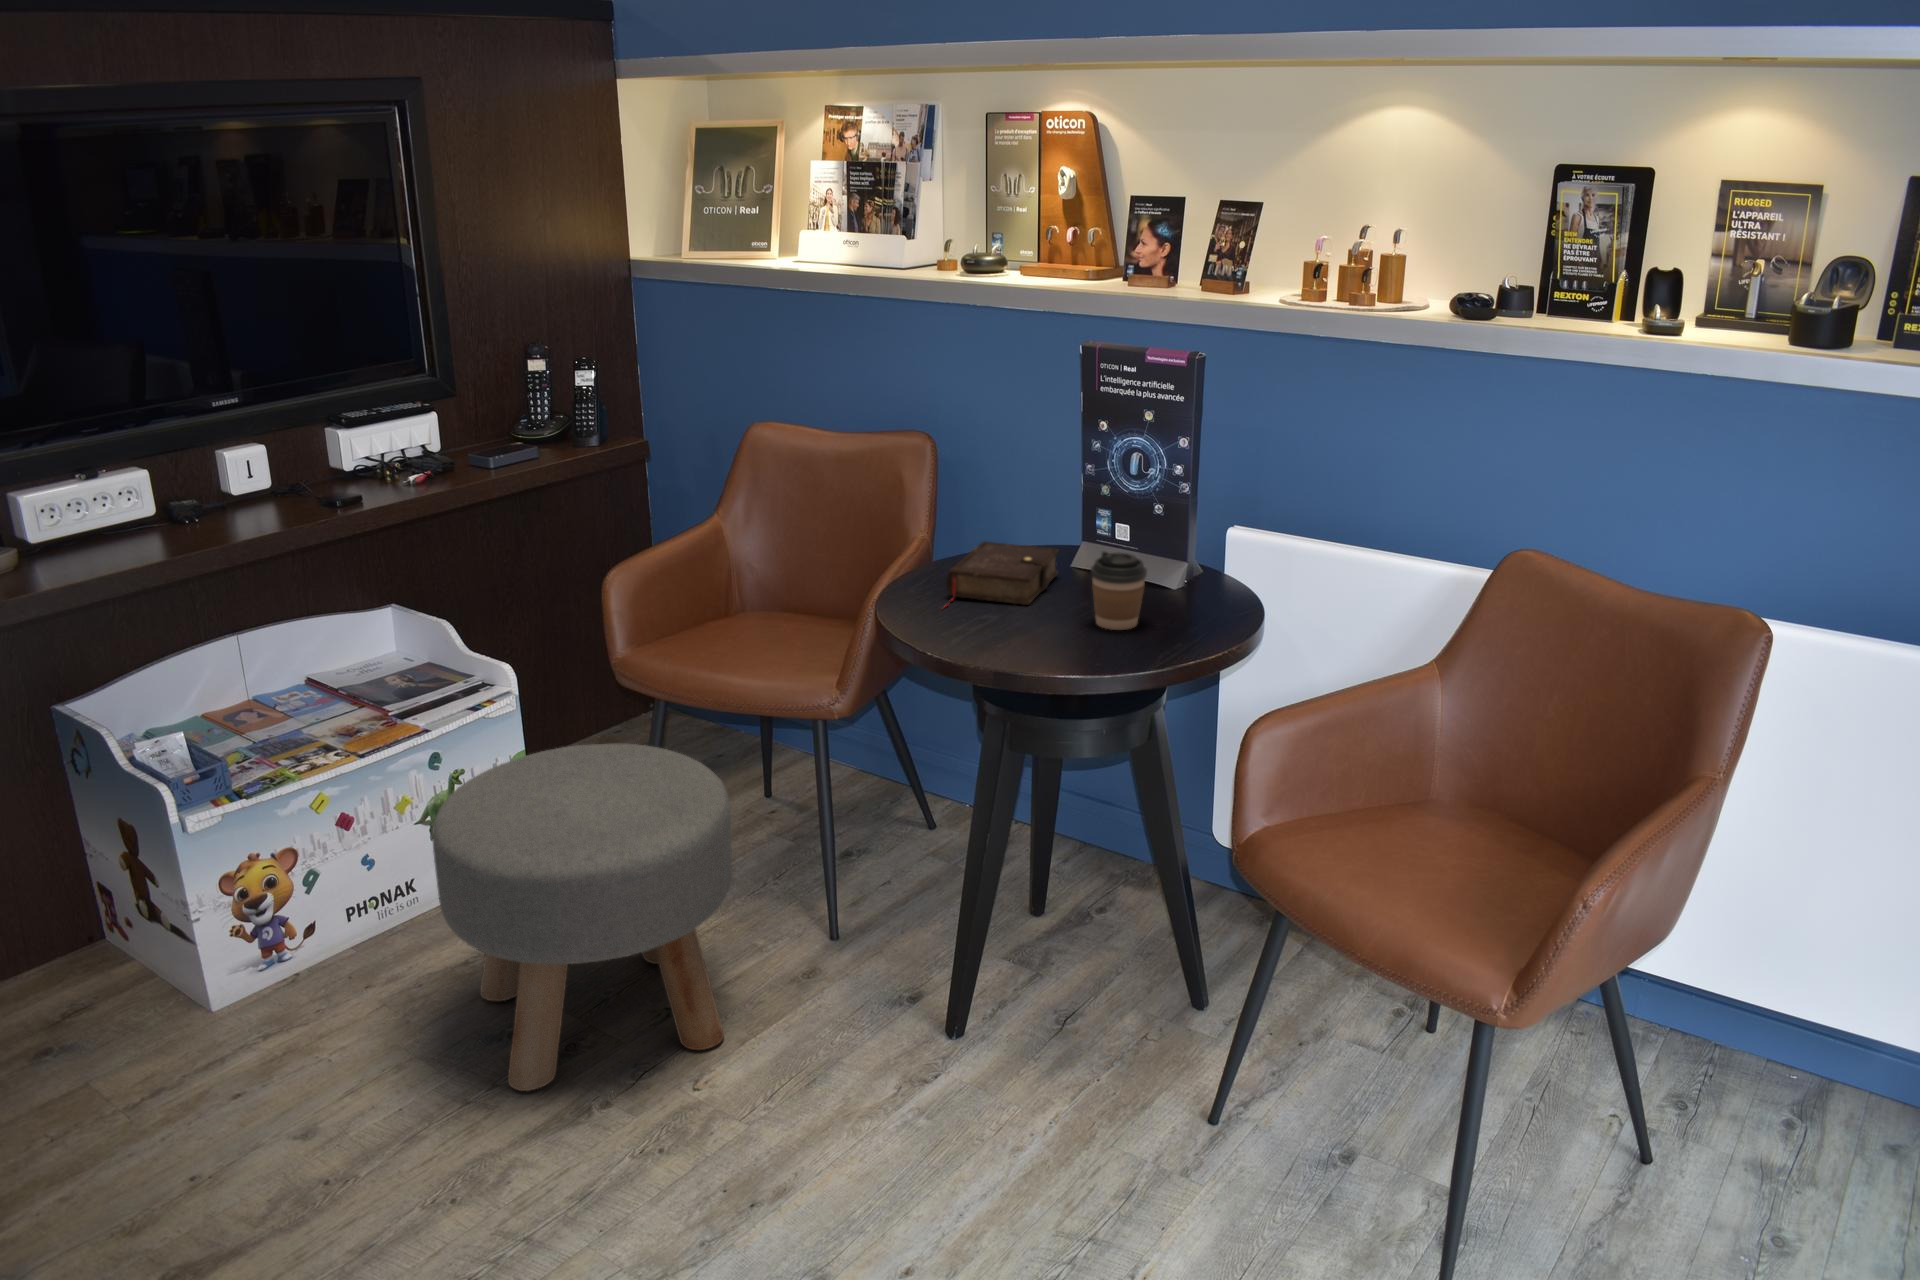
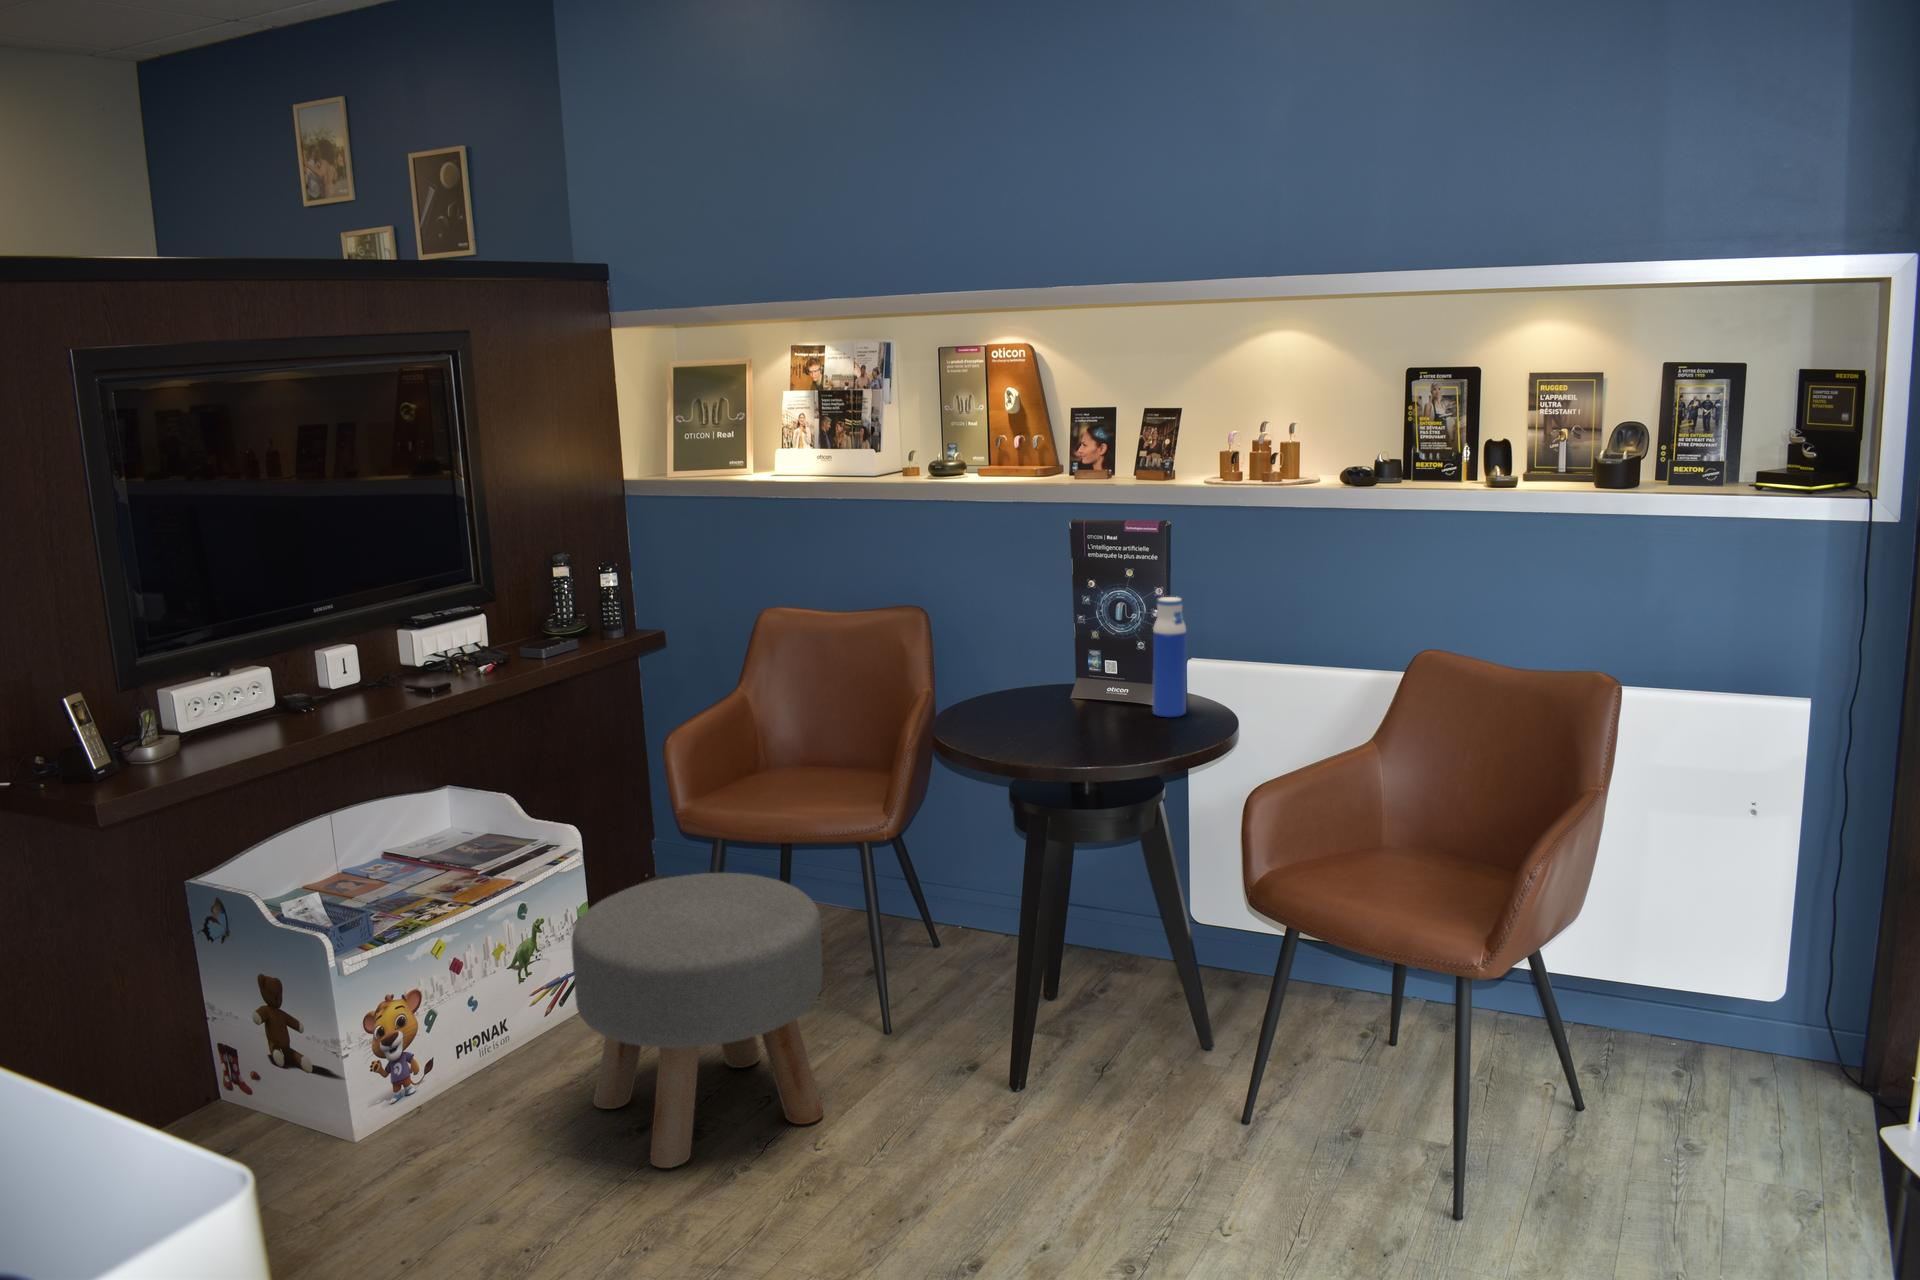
water bottle: none [1160,456,1207,608] -> present [1153,597,1186,717]
book: present [944,541,1059,607] -> none [982,681,1061,732]
coffee cup: present [1091,551,1147,630] -> none [1106,673,1151,734]

